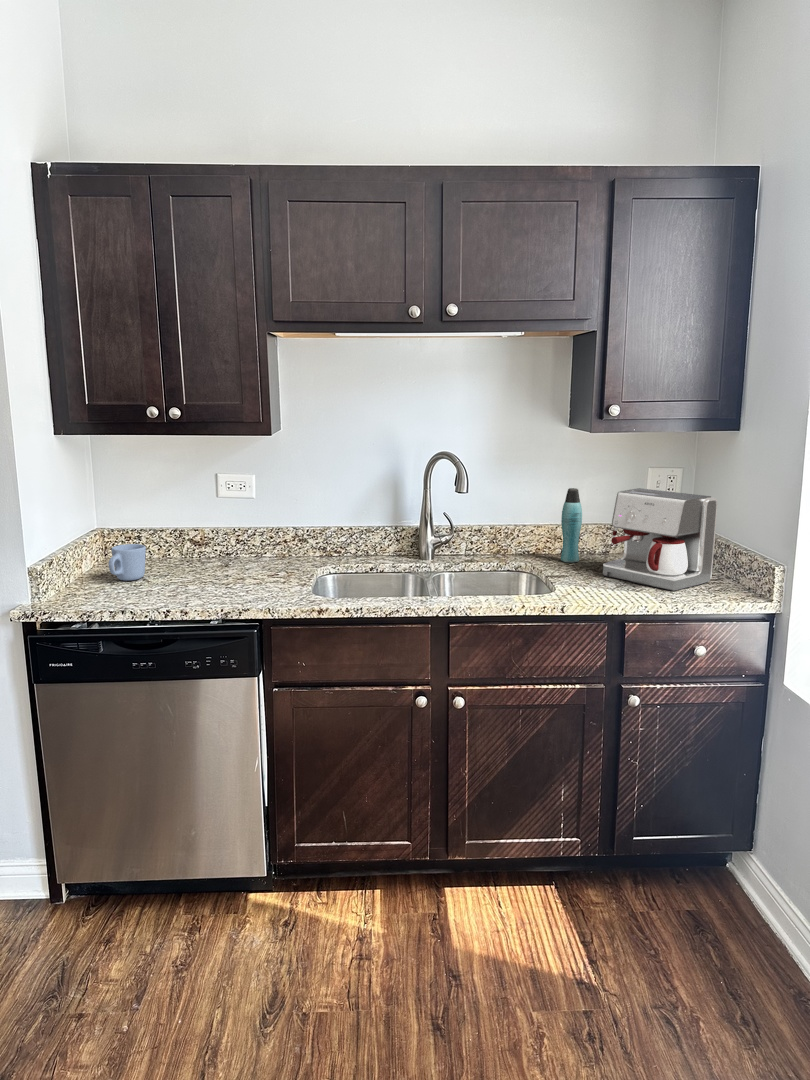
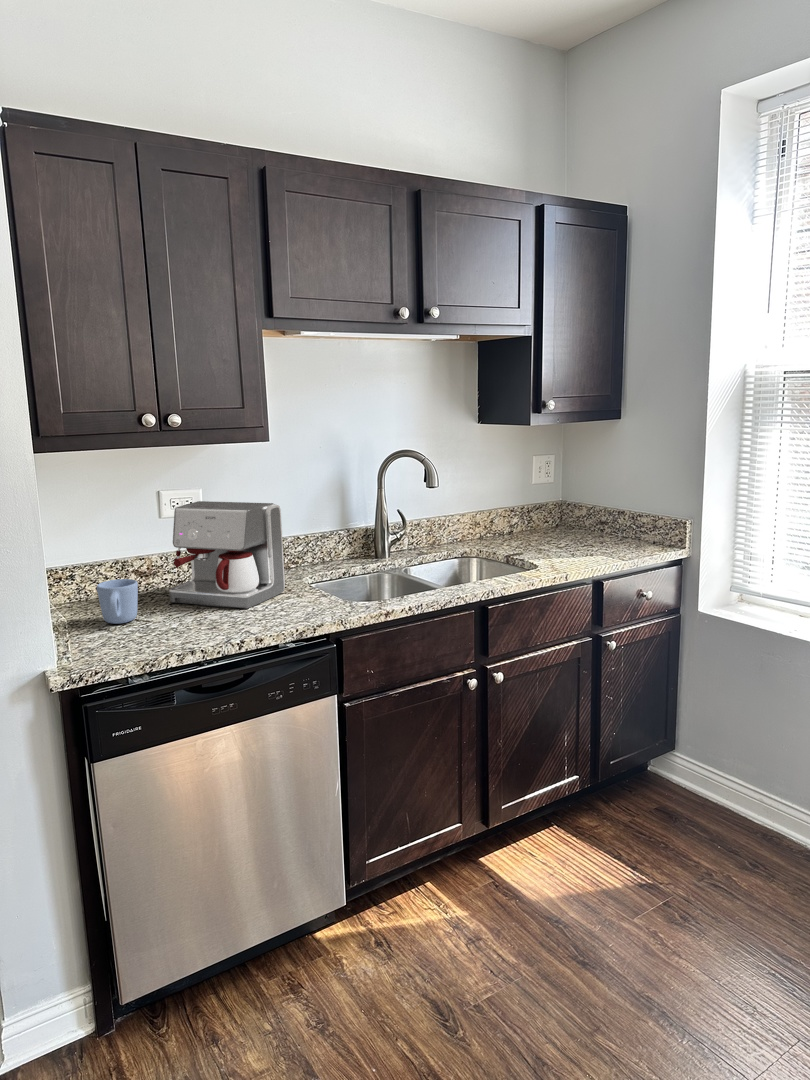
bottle: present [561,488,582,562] -> none [487,477,505,544]
coffee maker: present [603,488,718,591] -> present [169,501,285,609]

